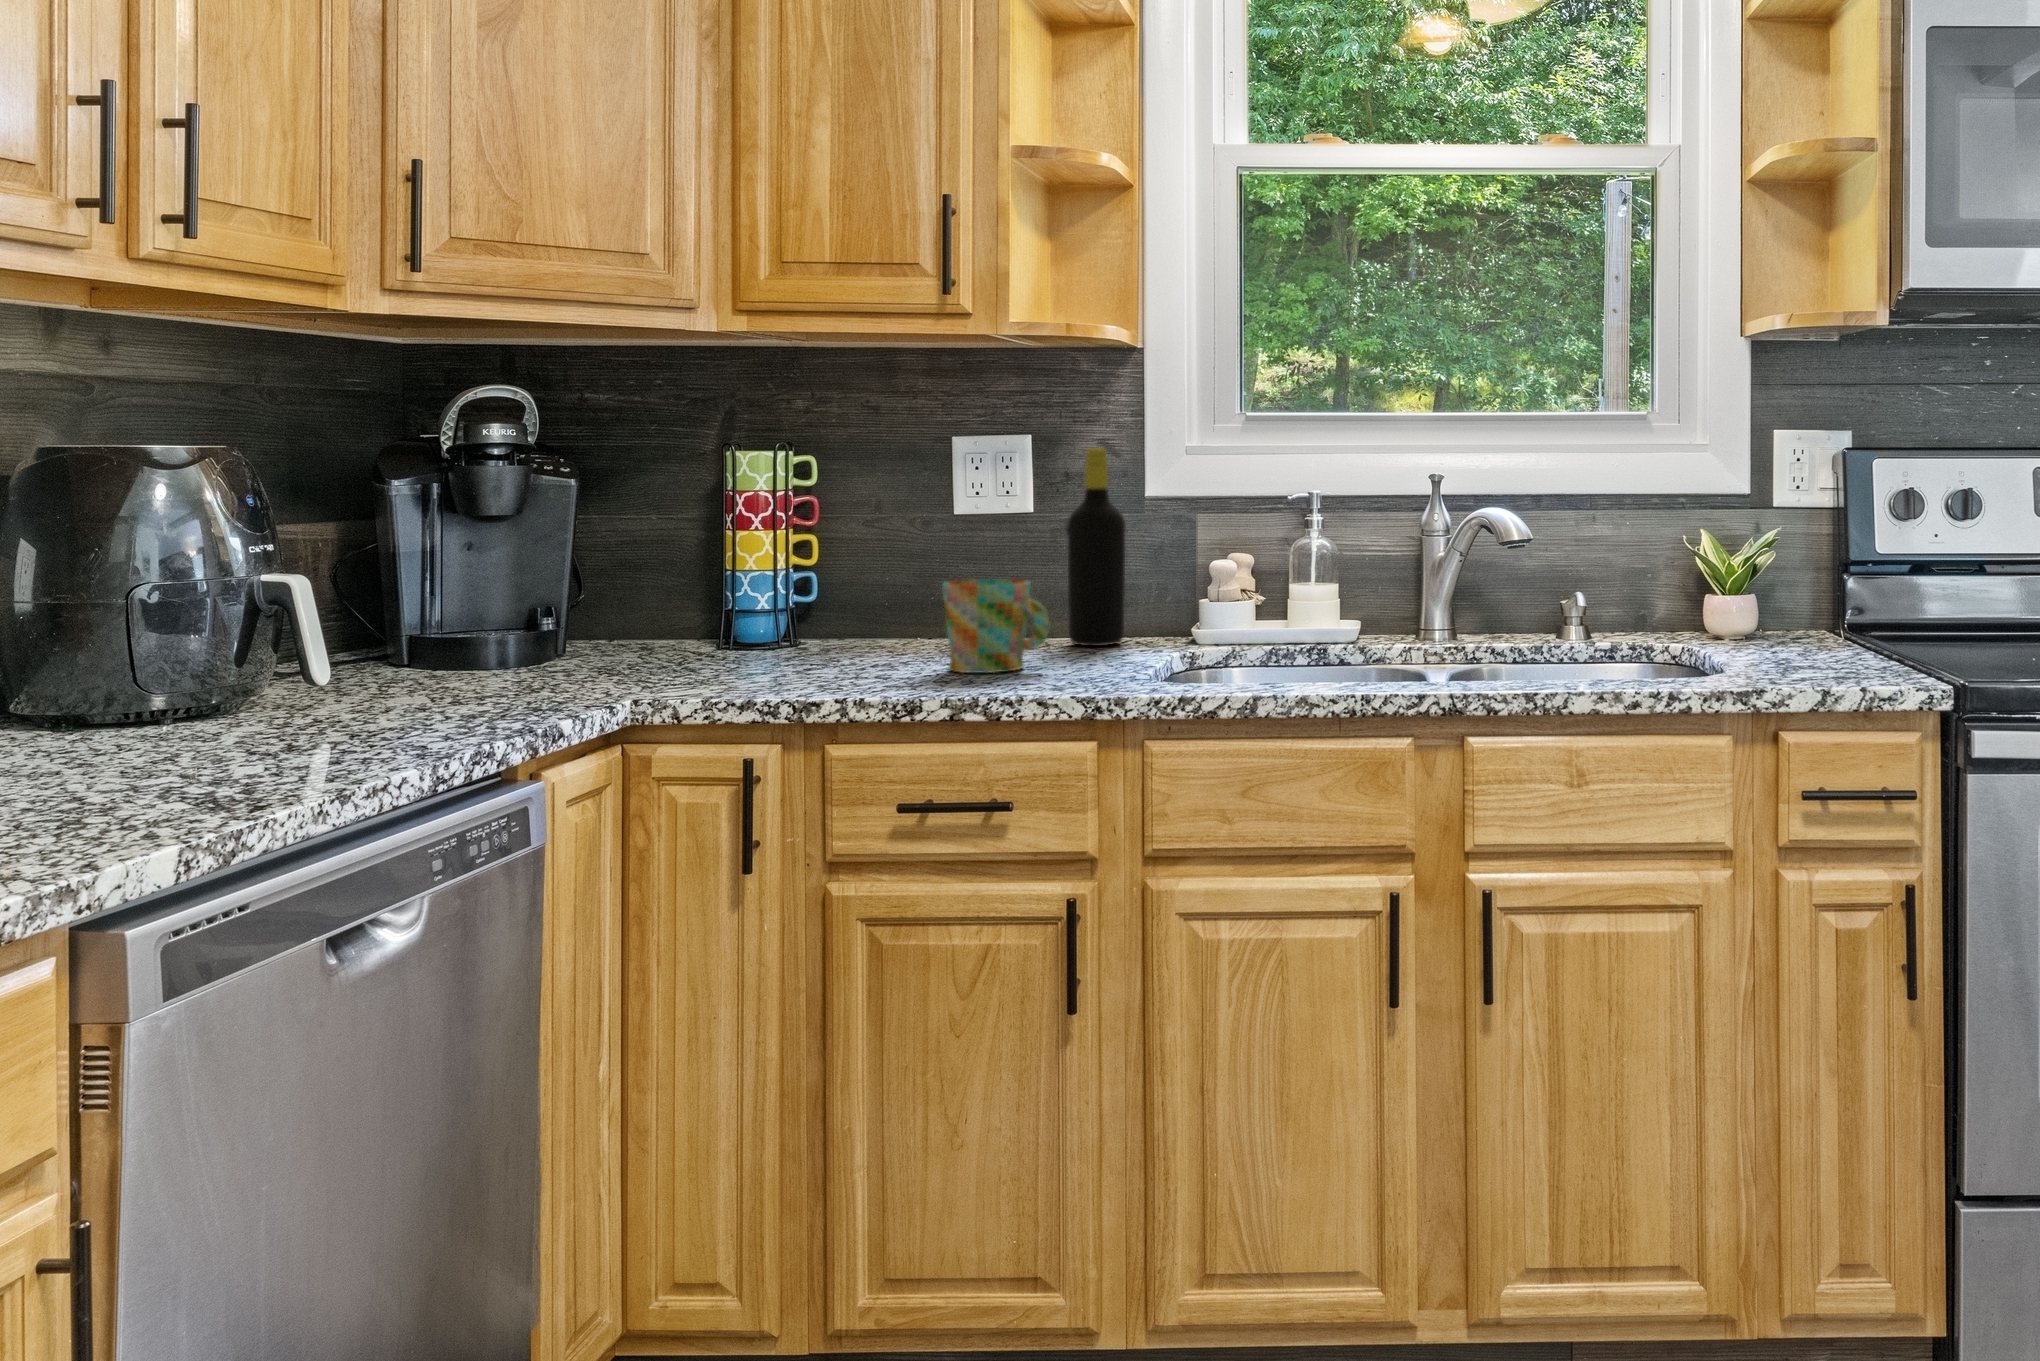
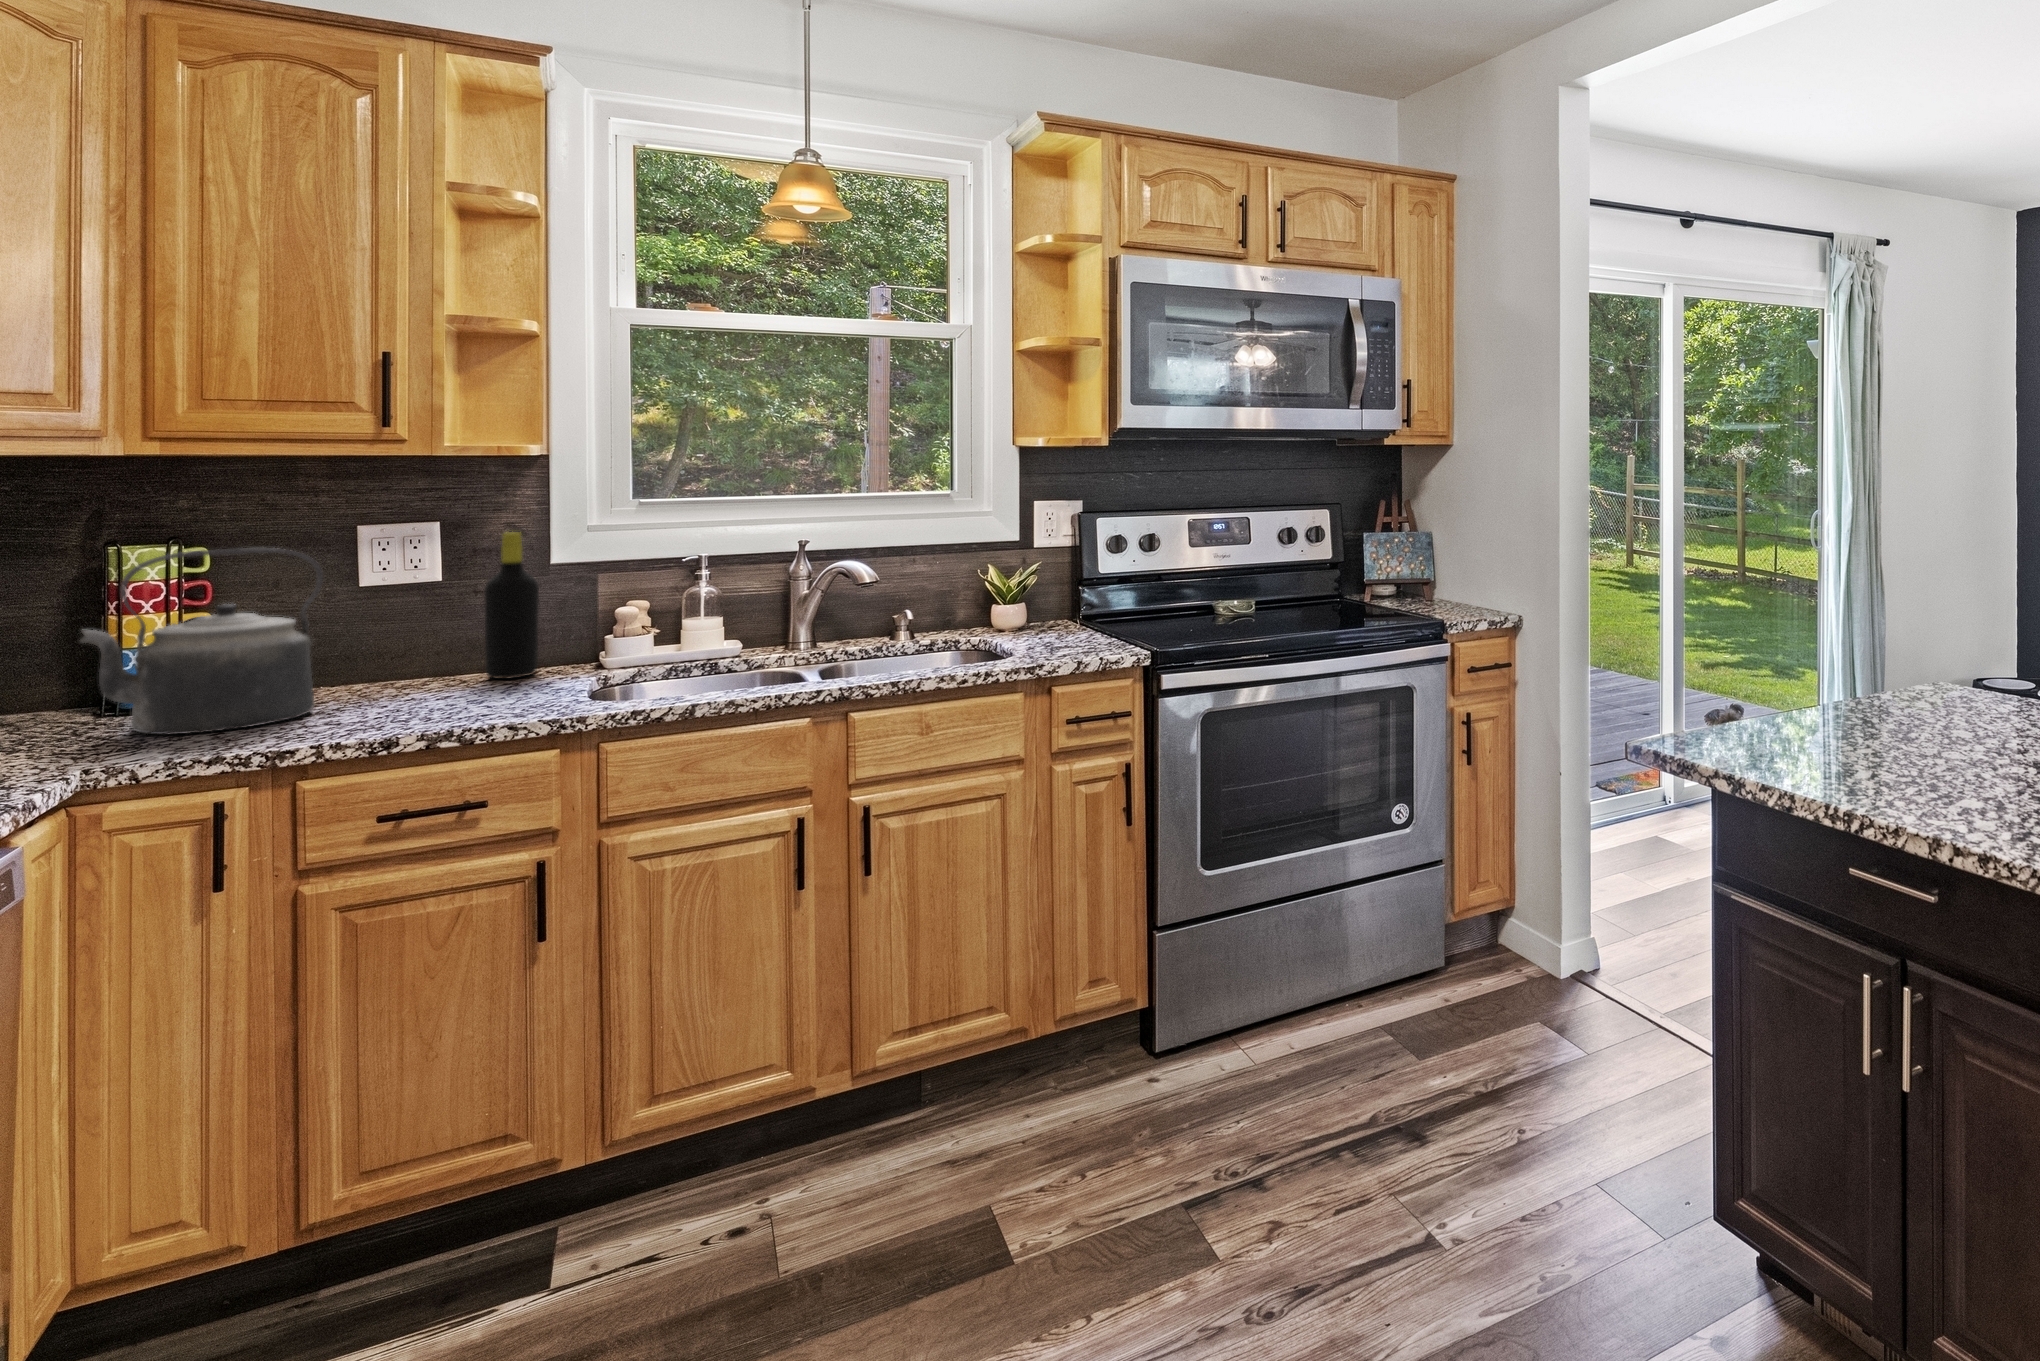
kettle: none [668,448,890,671] -> present [81,548,323,735]
mug: present [942,579,1049,673] -> none [390,638,496,713]

